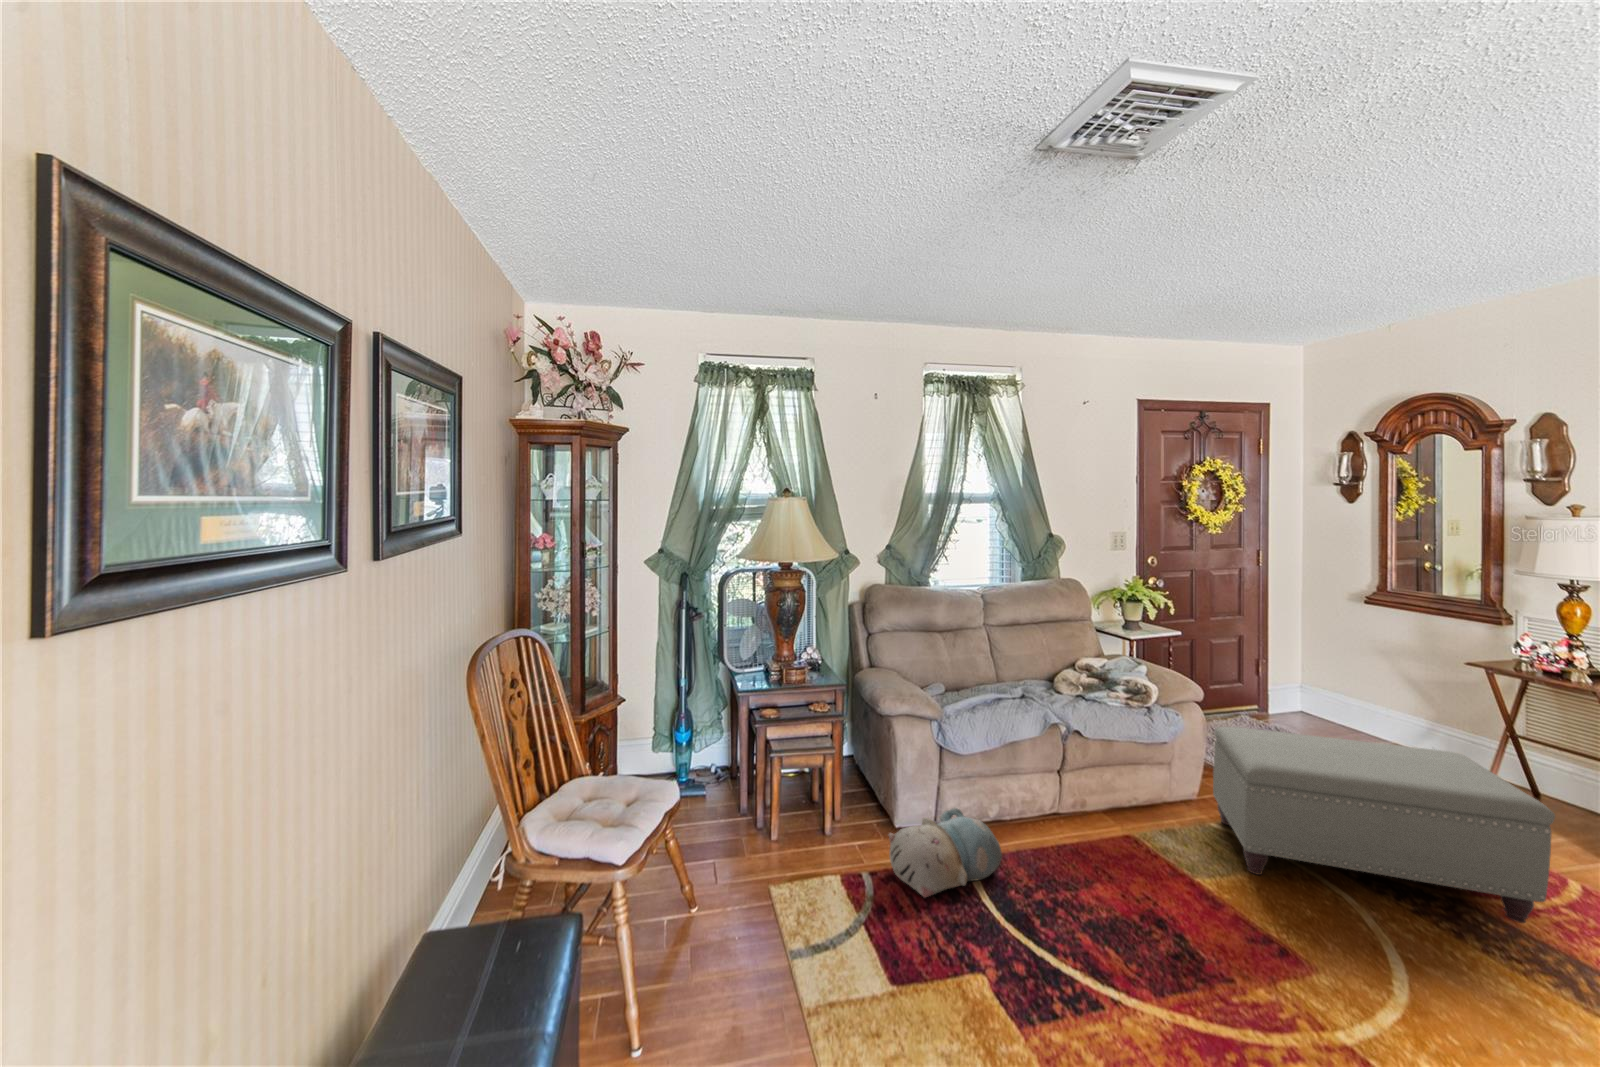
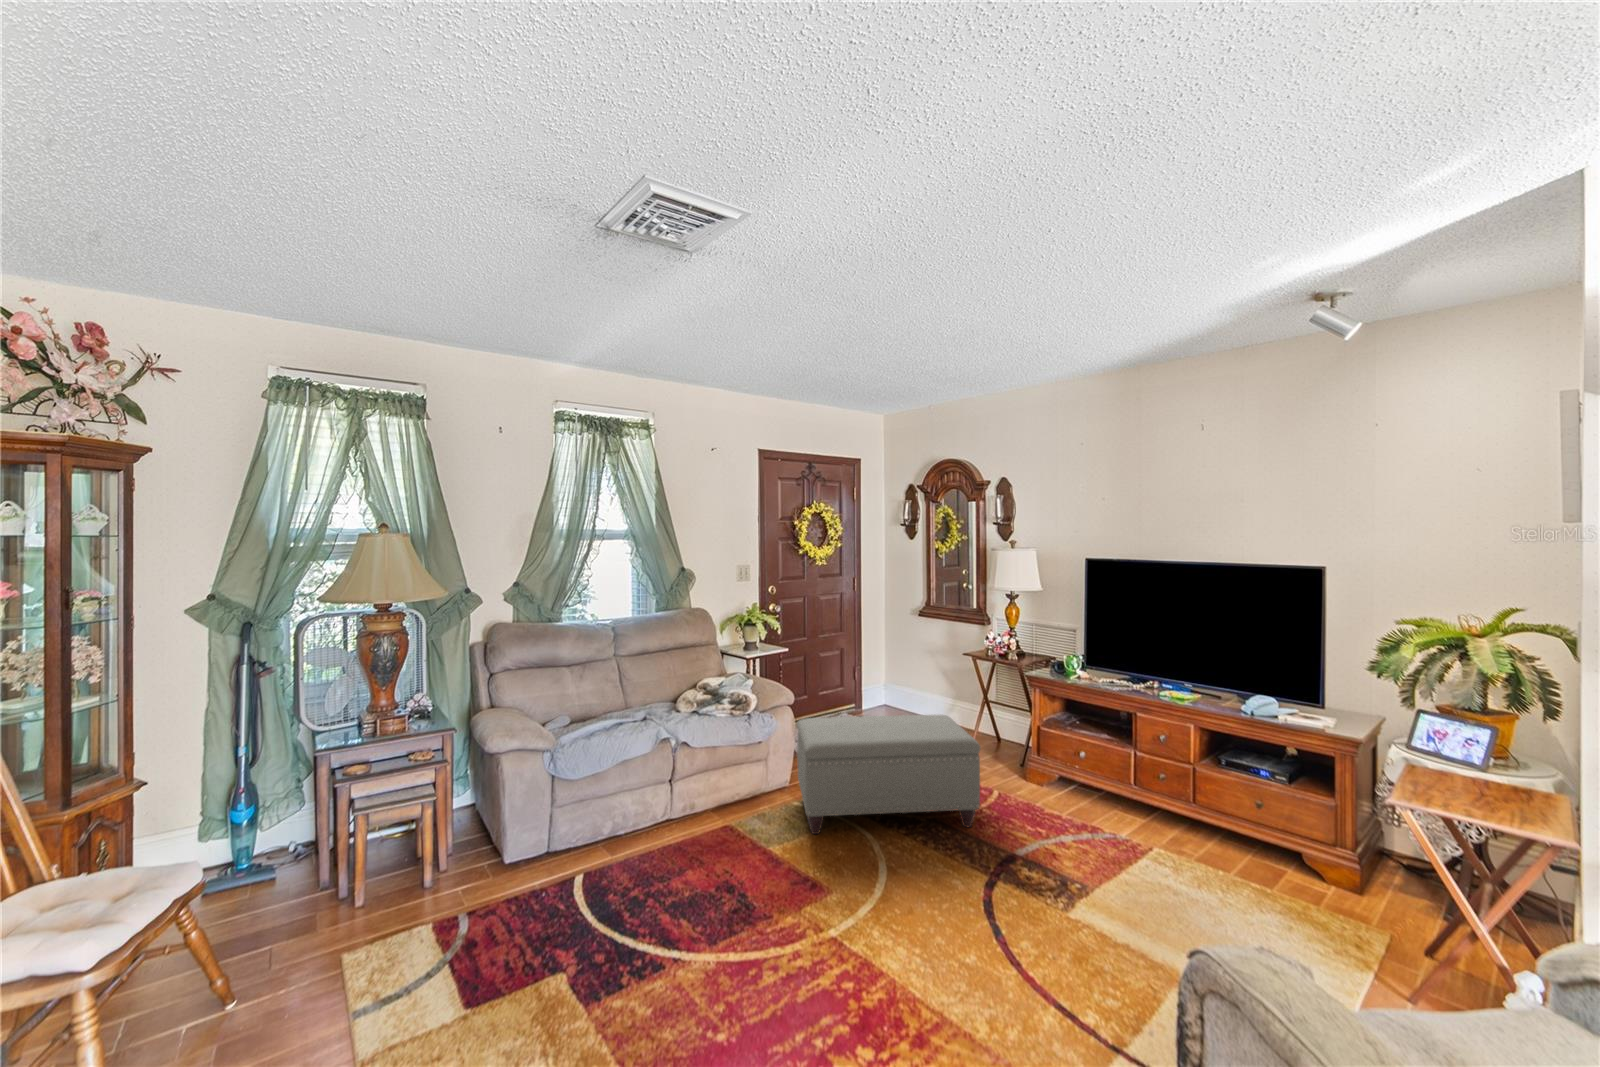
plush toy: present [889,808,1002,897] -> none [485,831,604,925]

